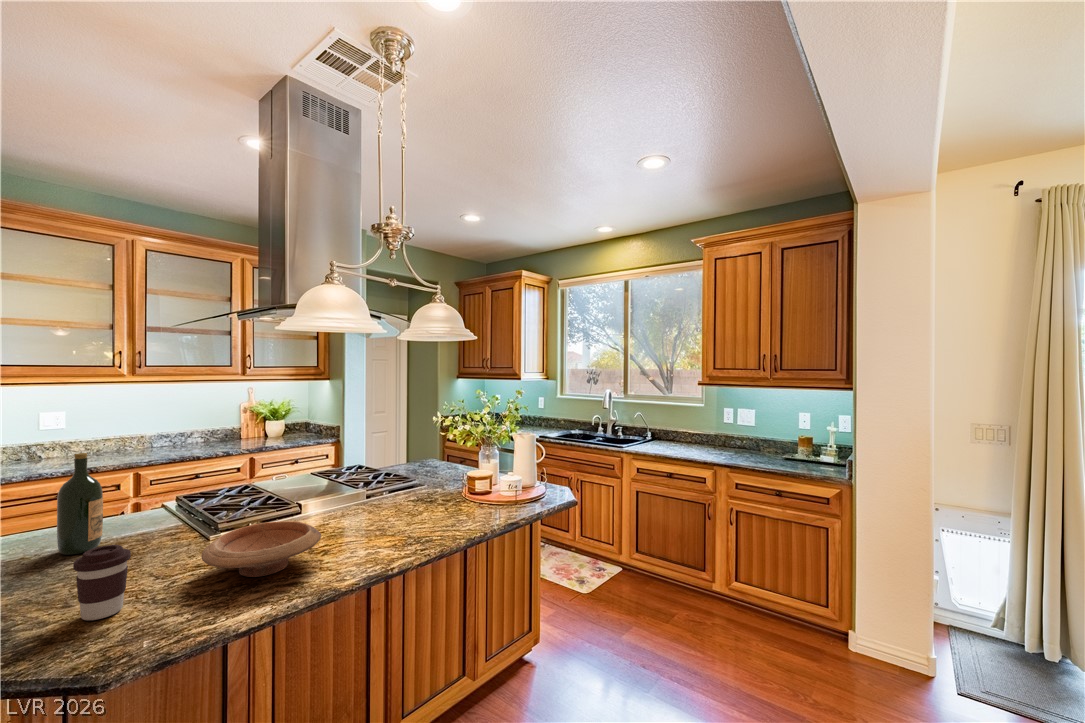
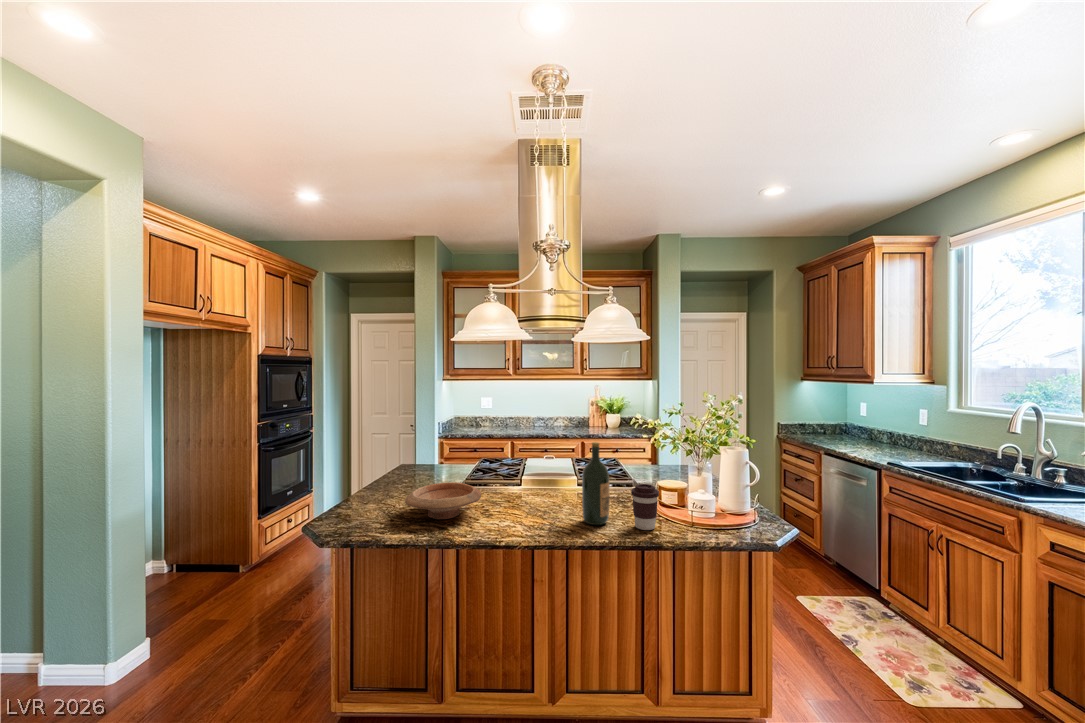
wine bottle: present [57,453,103,555] -> present [582,442,609,525]
coffee cup: present [73,545,131,620] -> present [631,484,659,530]

